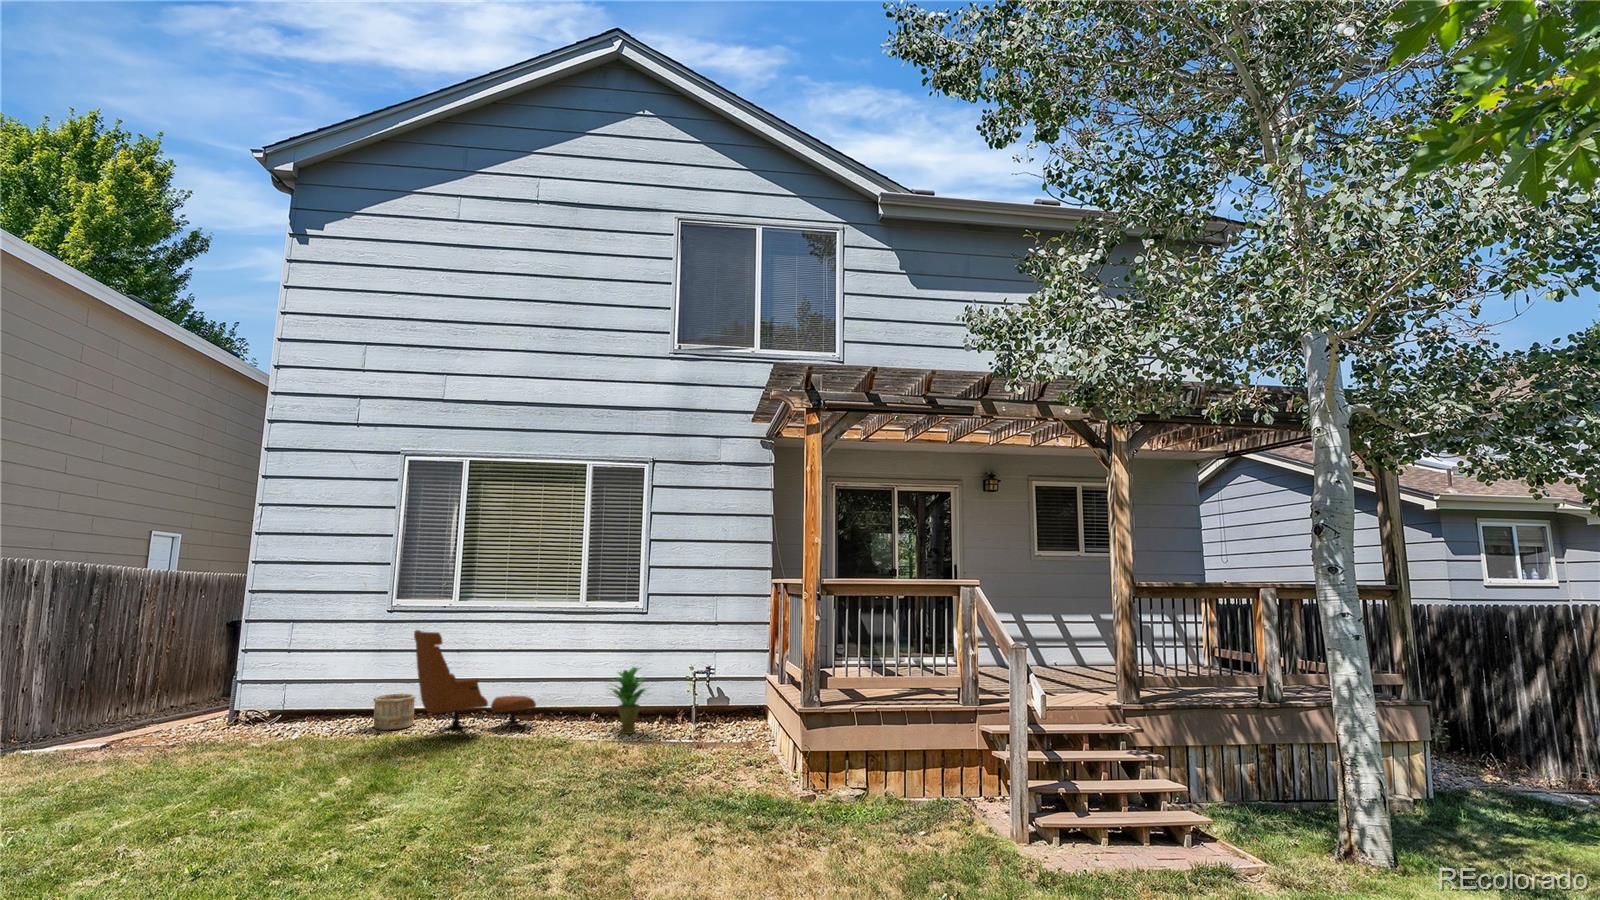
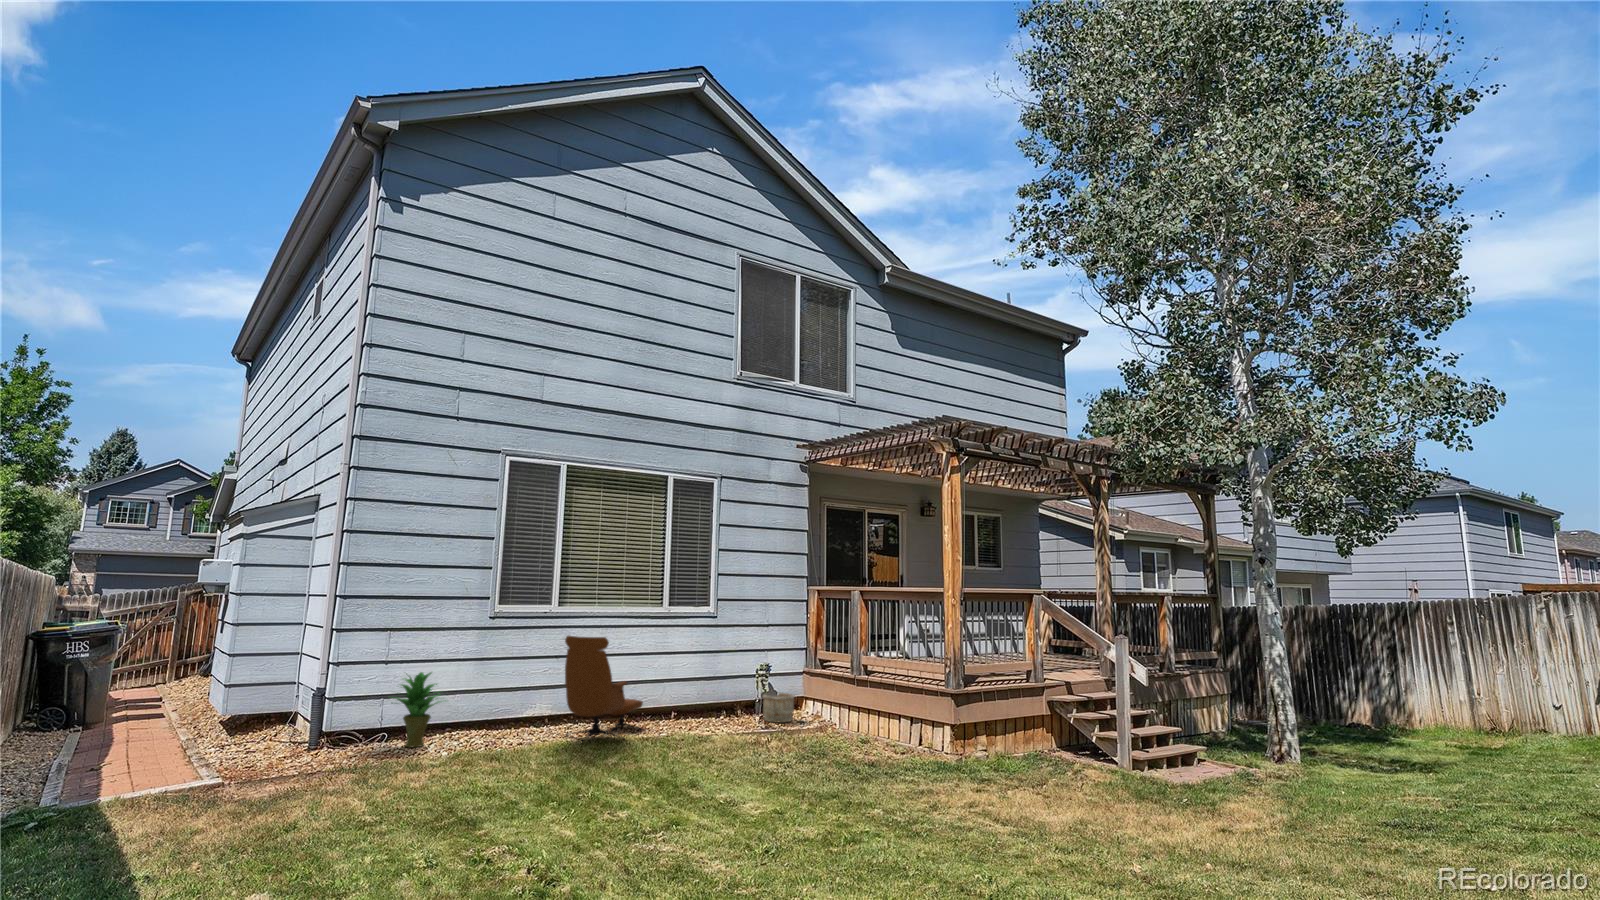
potted plant: present [610,667,646,734] -> present [393,672,439,747]
wooden bucket: present [373,694,416,730] -> present [763,692,794,723]

